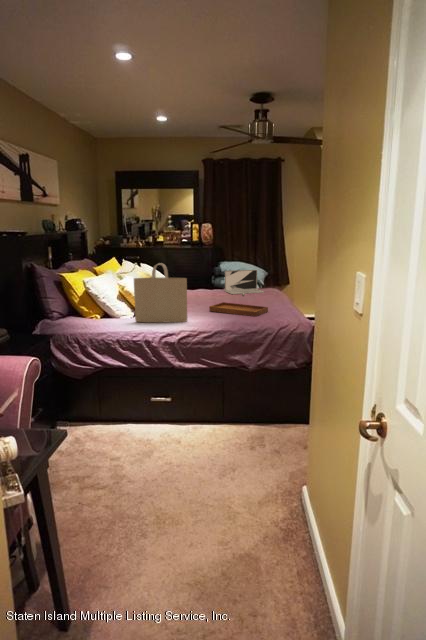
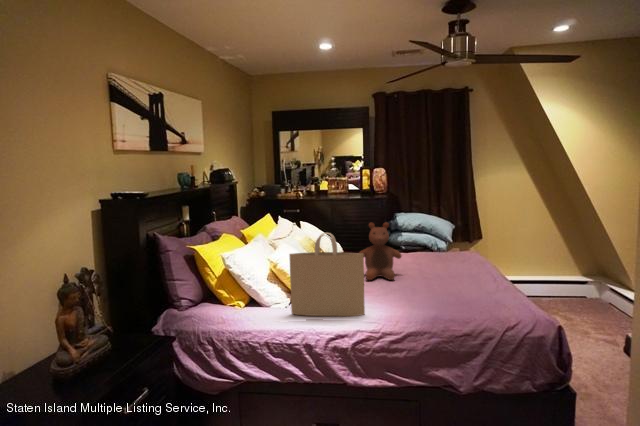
stuffed bear: none [185,262,218,304] -> present [359,222,401,280]
laptop: present [225,270,264,294] -> none [408,228,462,262]
tray: present [209,294,268,317] -> none [393,270,478,307]

